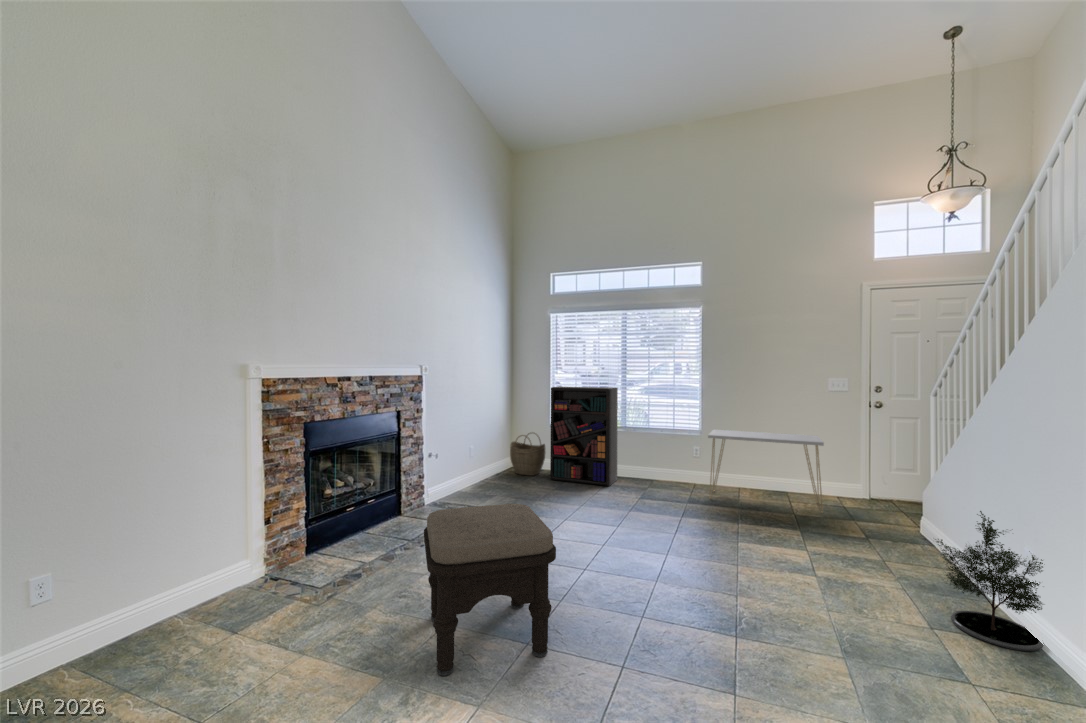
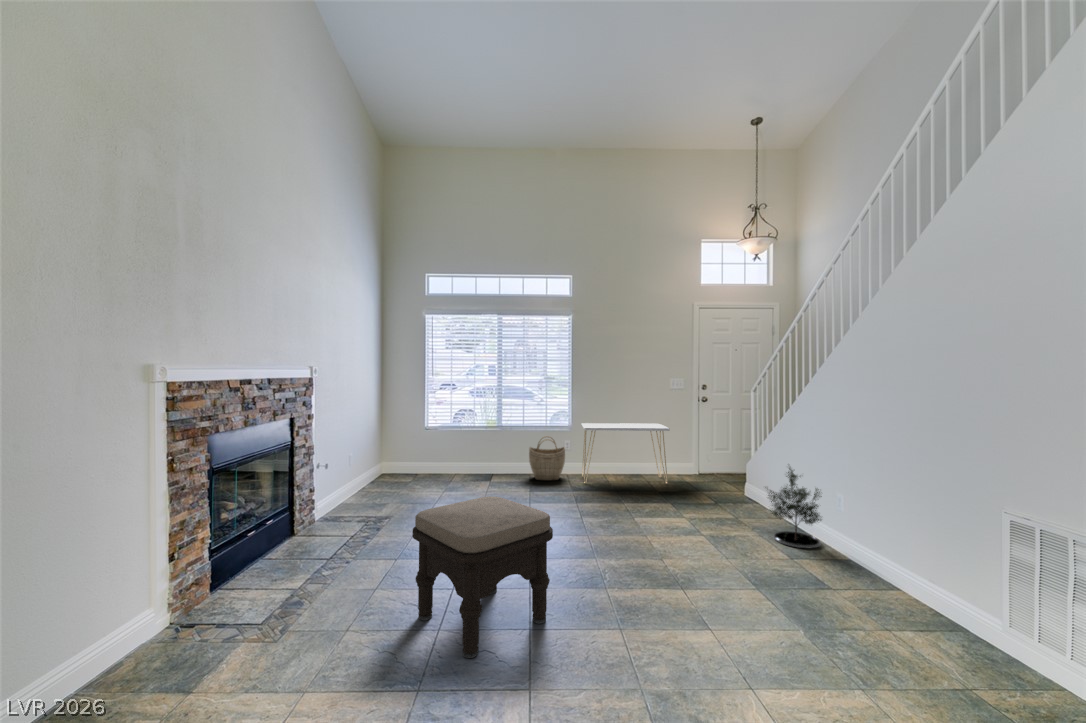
bookshelf: present [550,387,618,486] -> none [433,388,498,482]
woven basket: present [510,433,545,476] -> present [529,436,565,480]

